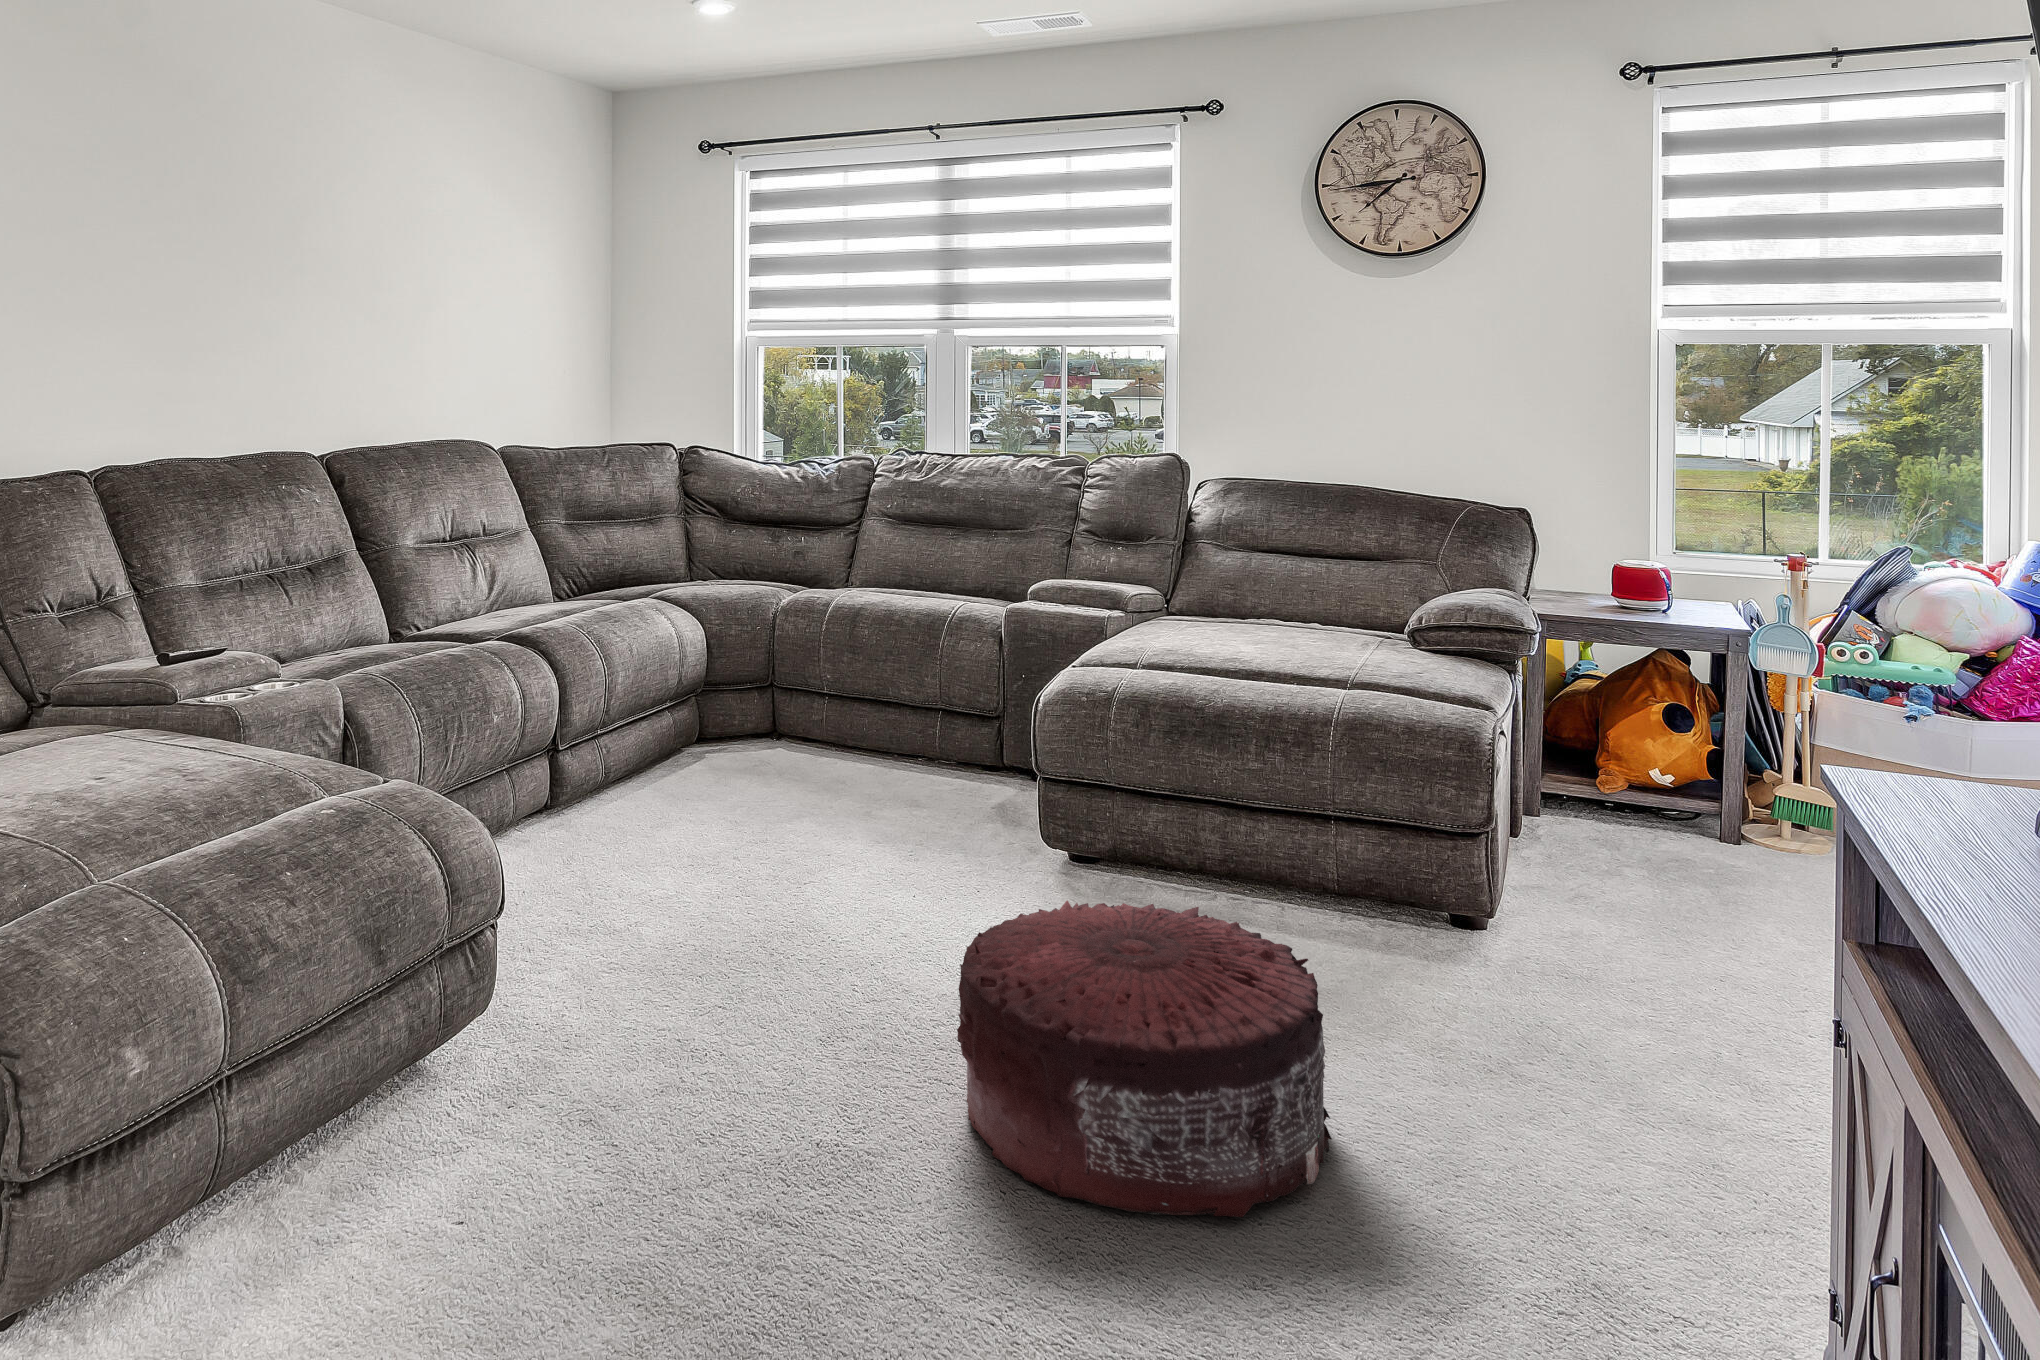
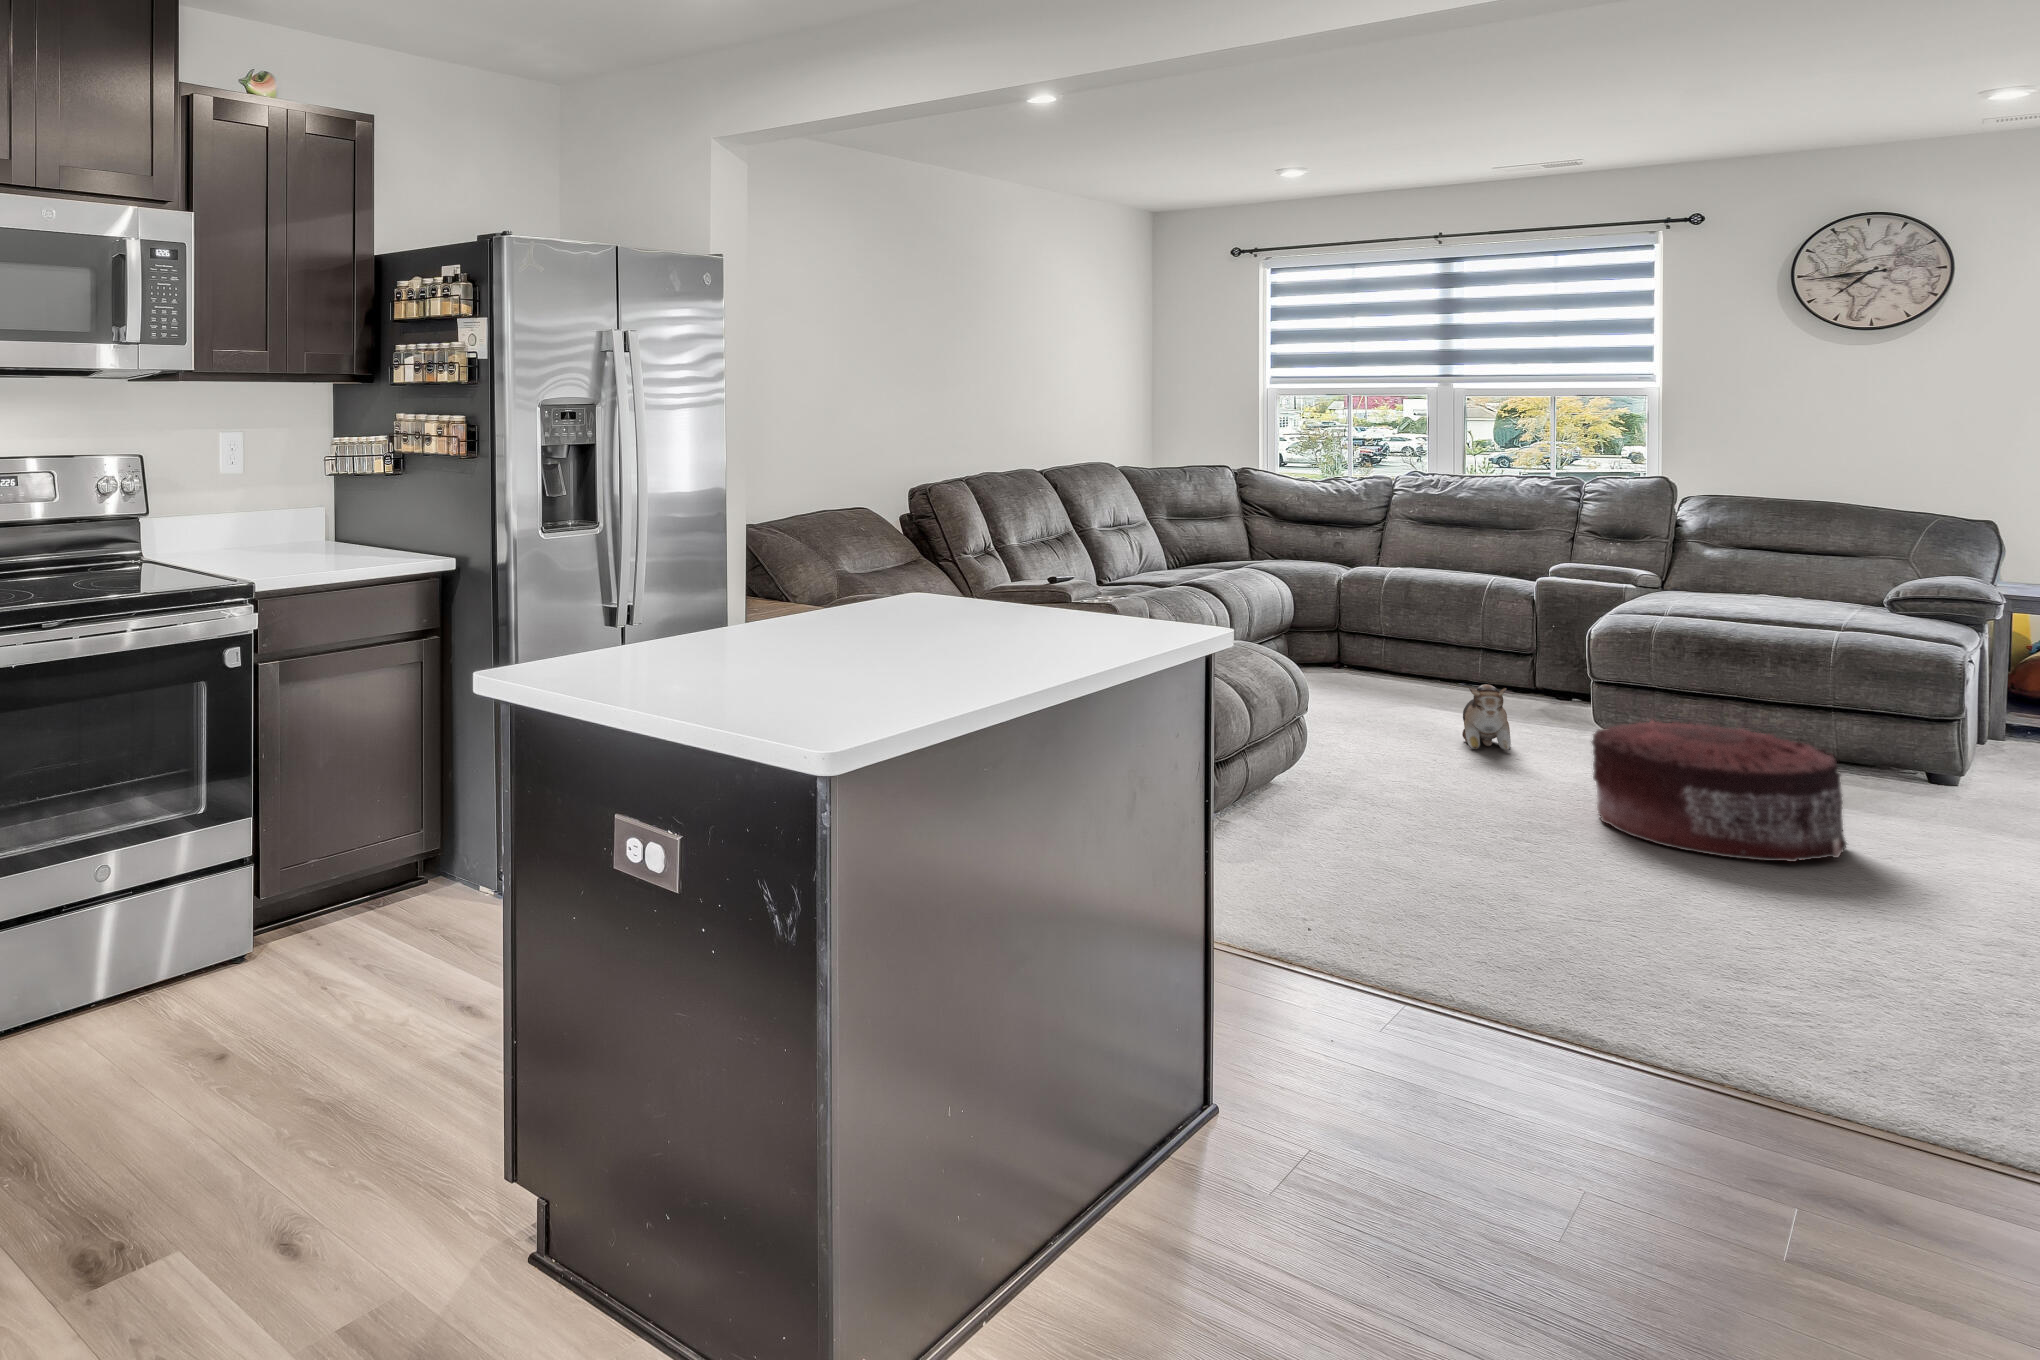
plush toy: none [848,812,917,919] -> present [1462,684,1511,750]

